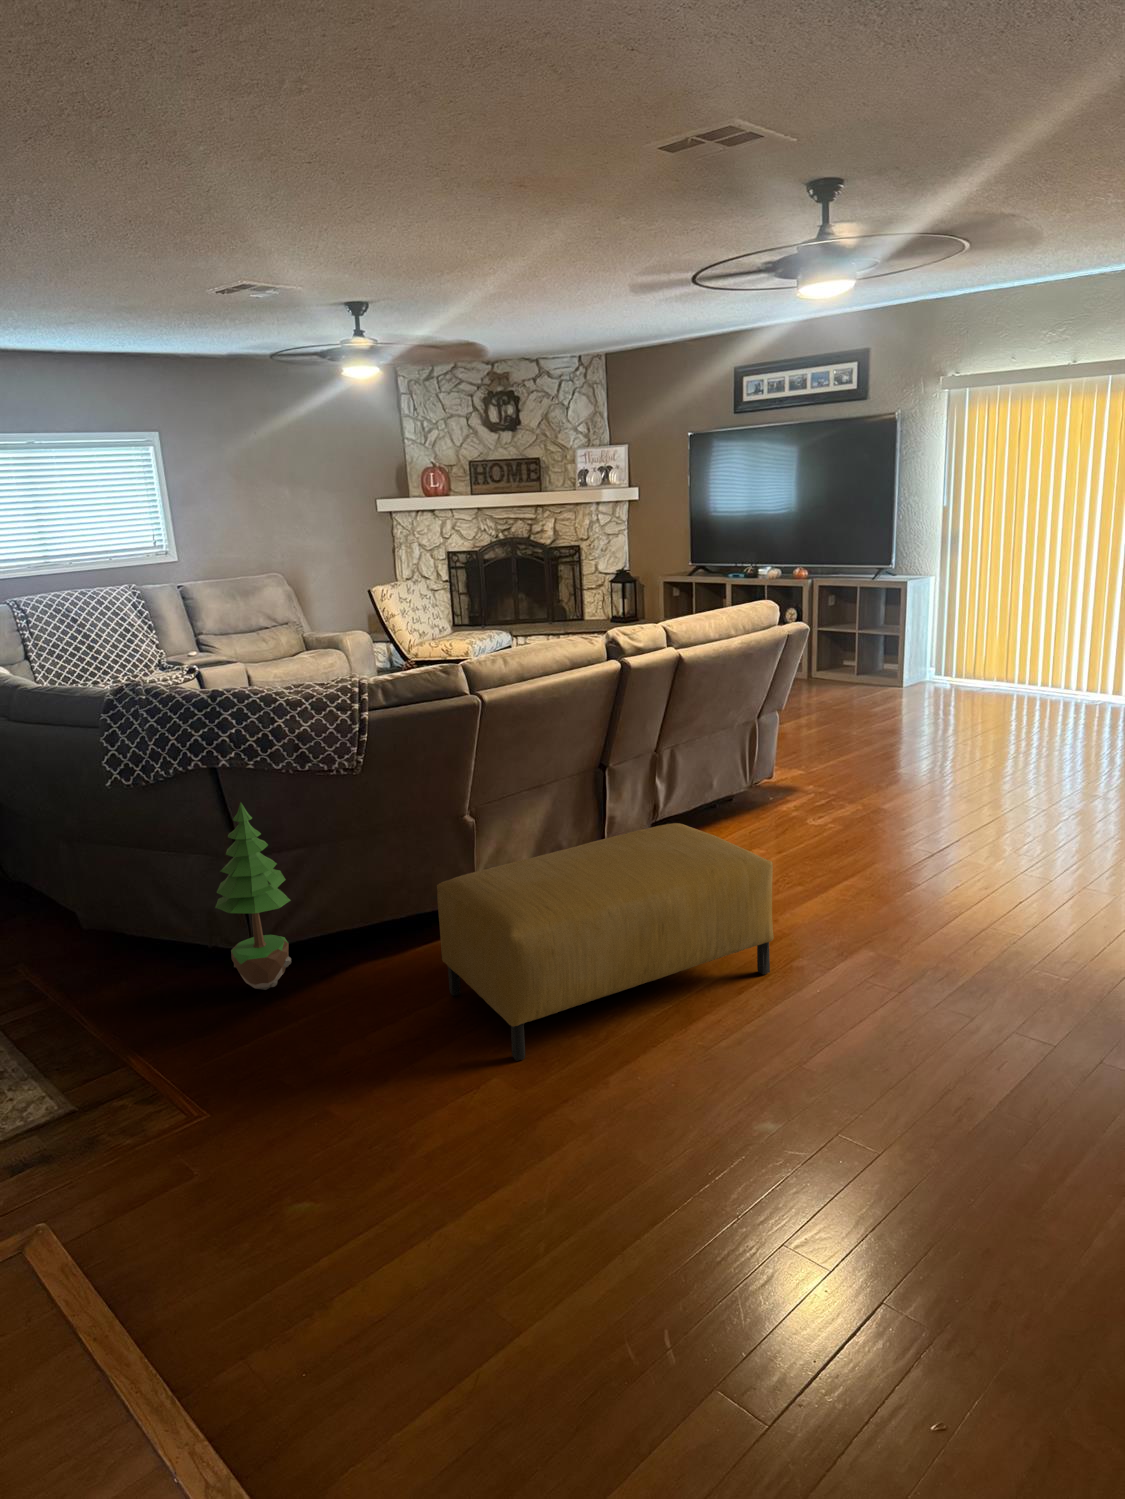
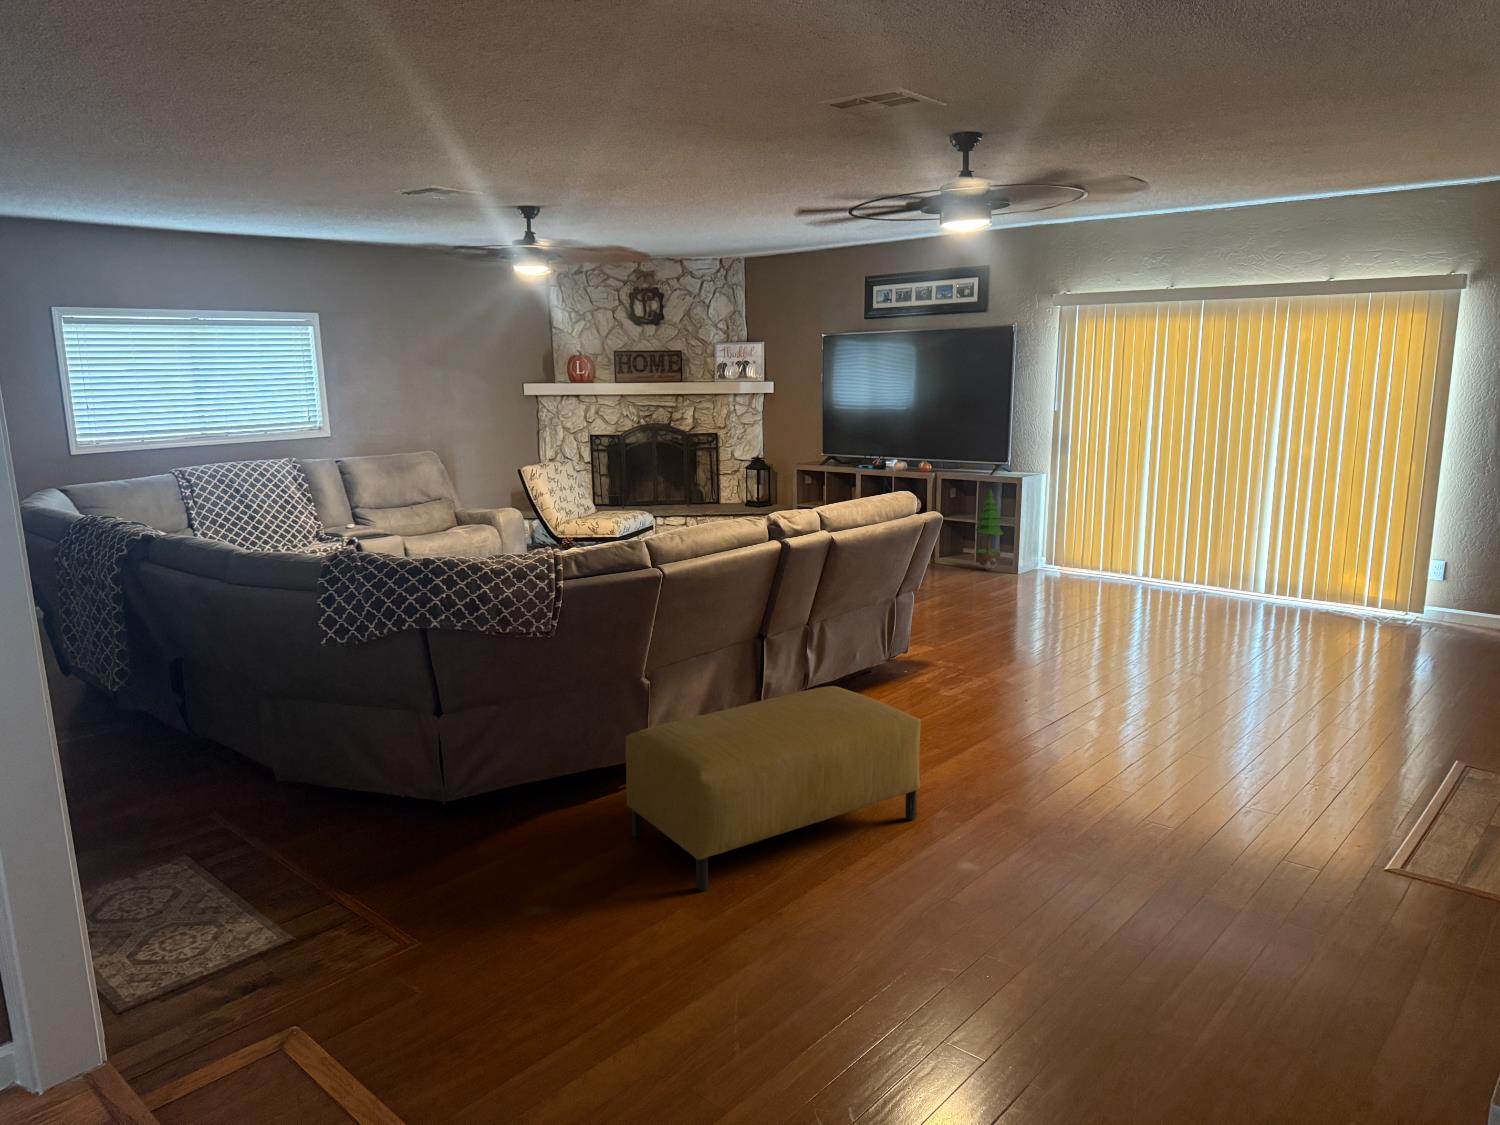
potted tree: present [215,802,291,990] -> present [975,489,1003,570]

